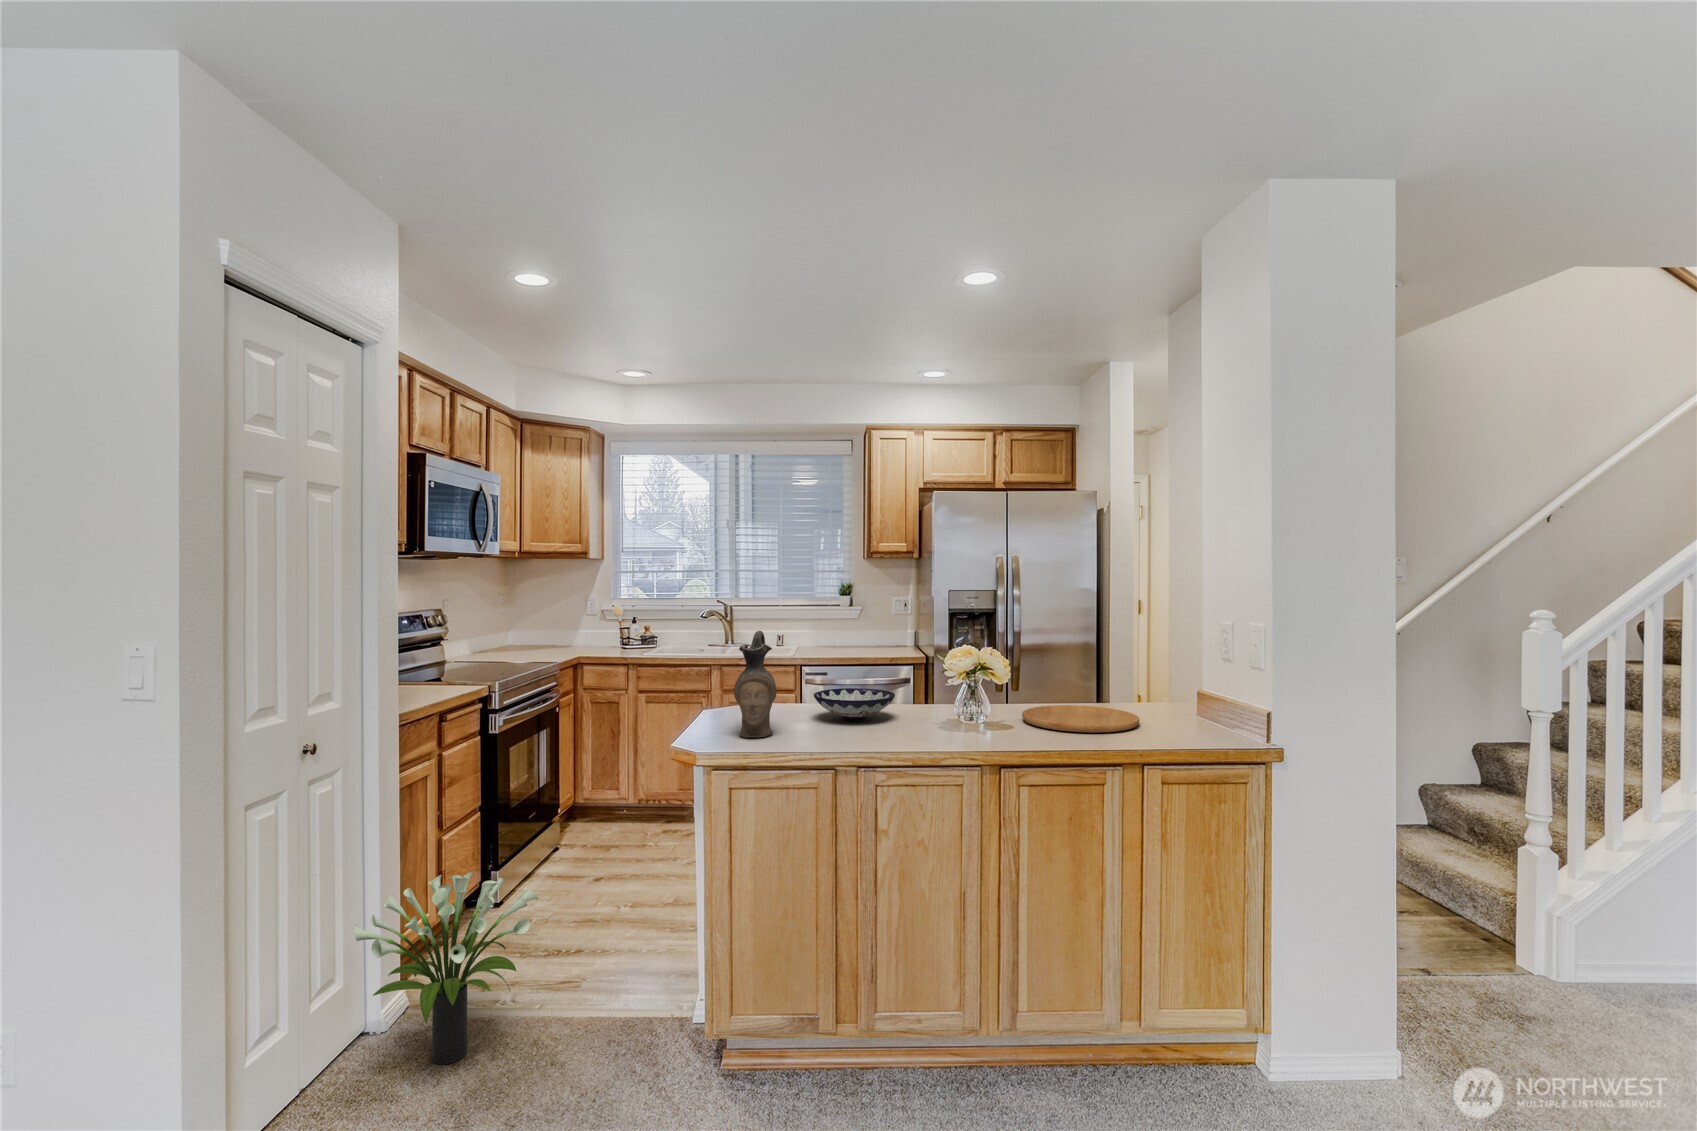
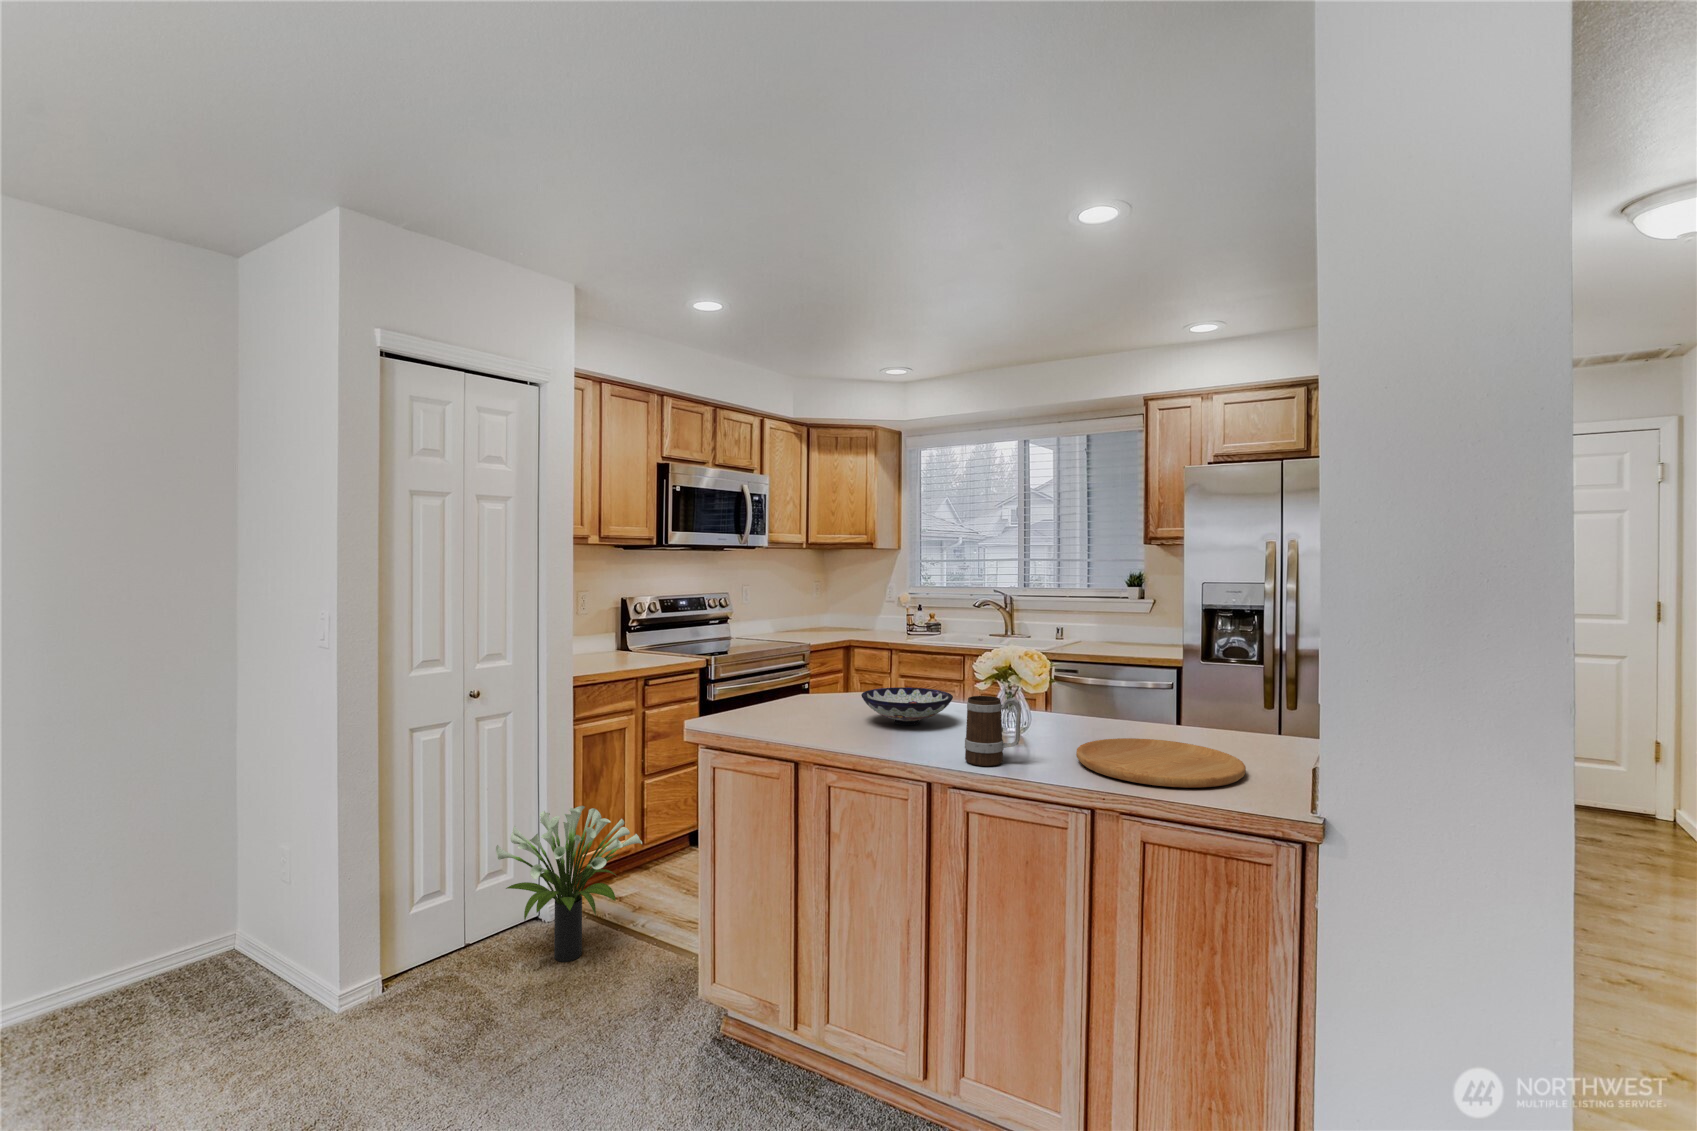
ceramic pitcher: present [734,631,777,737] -> none [752,618,801,727]
mug: none [965,682,1007,738] -> present [965,696,1021,766]

